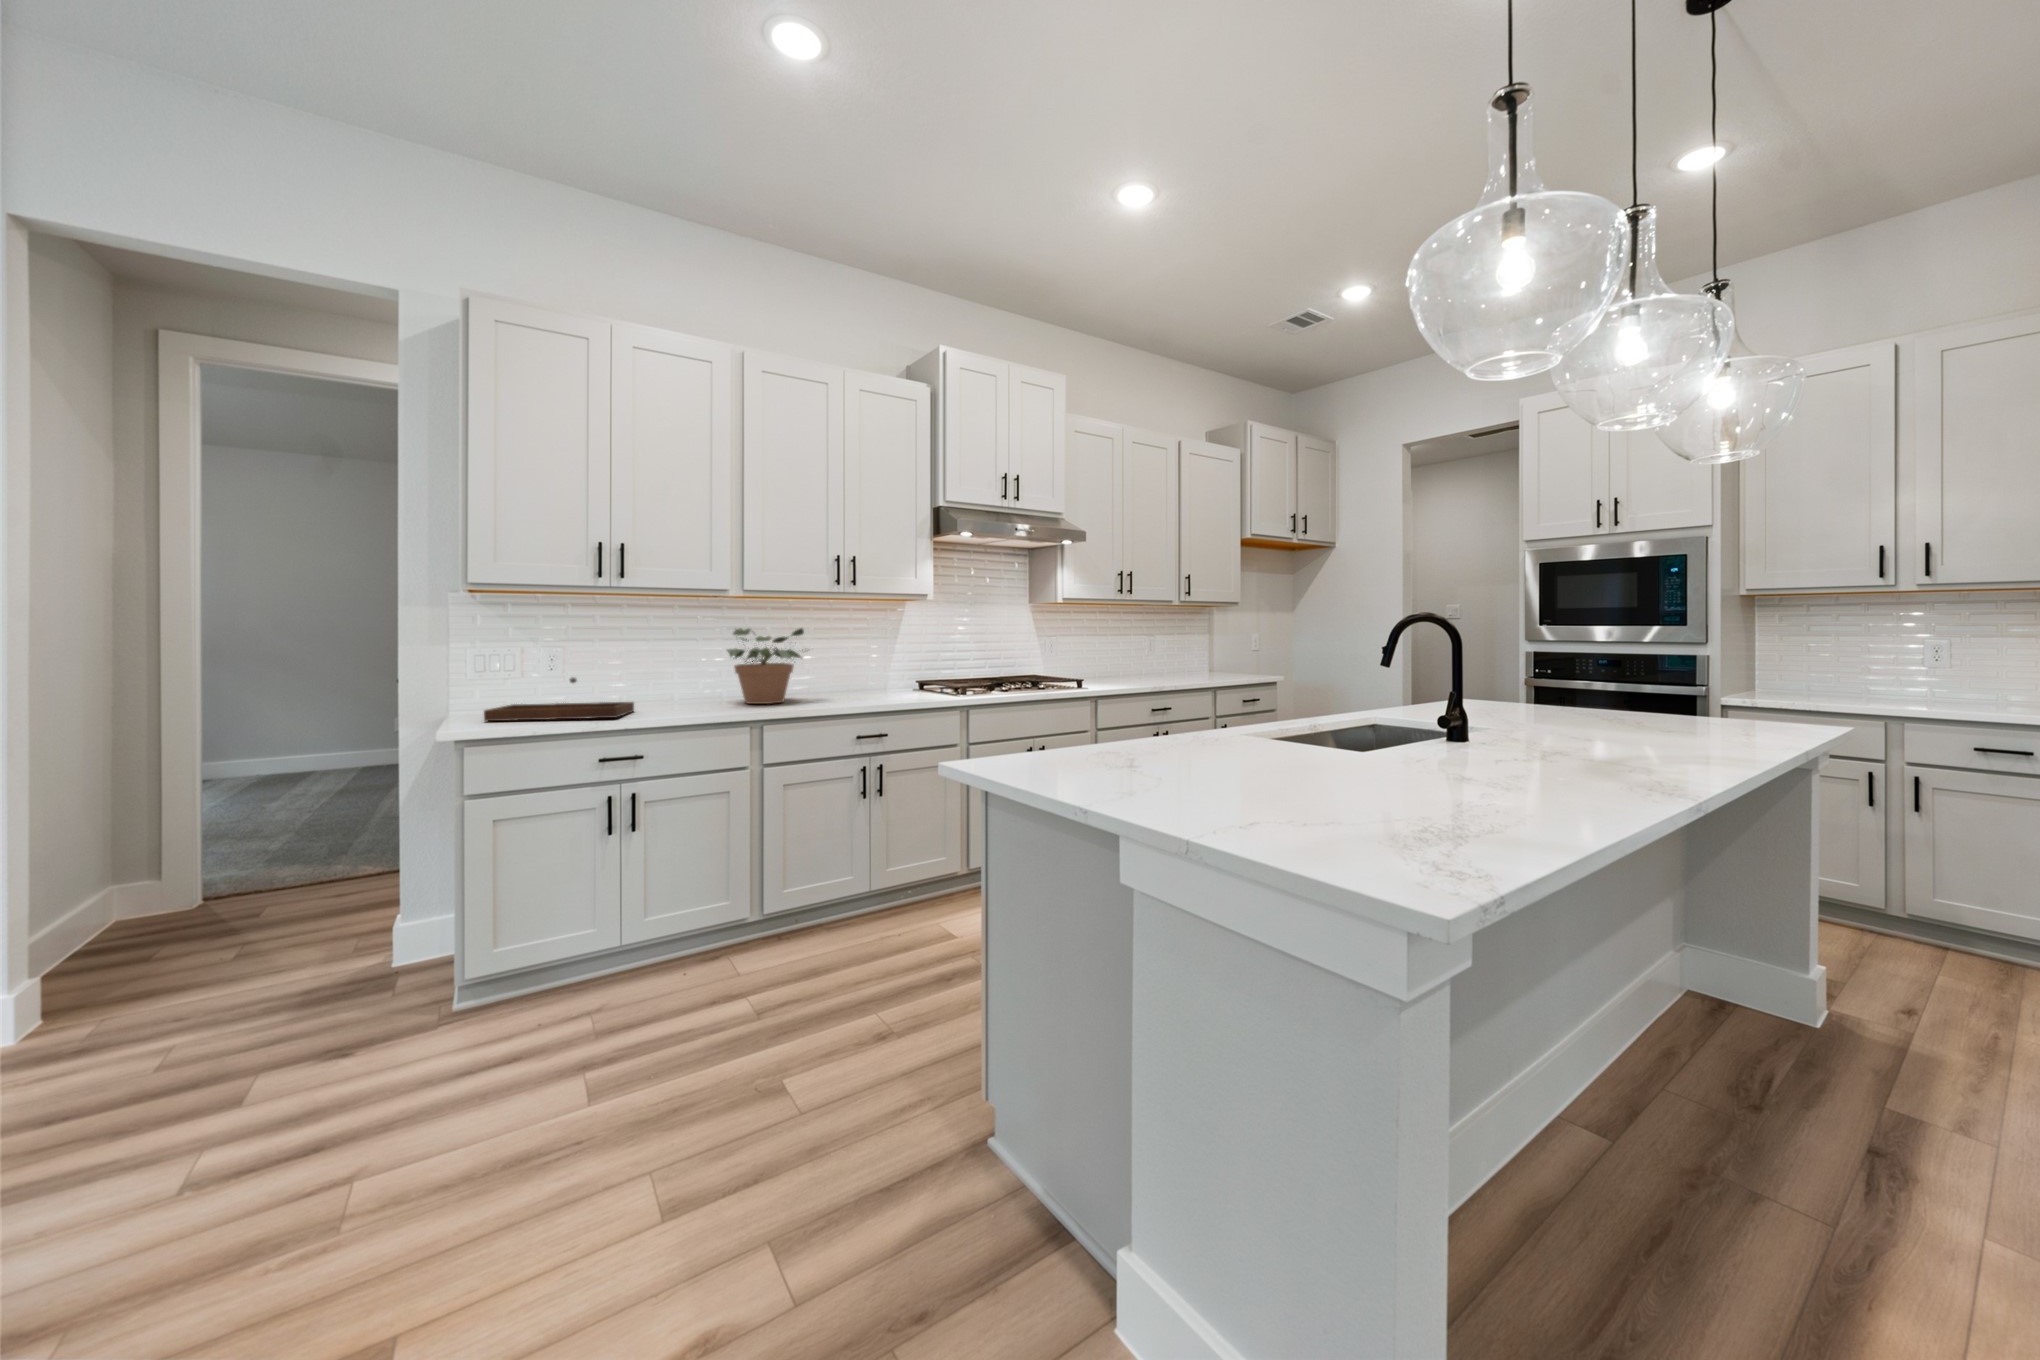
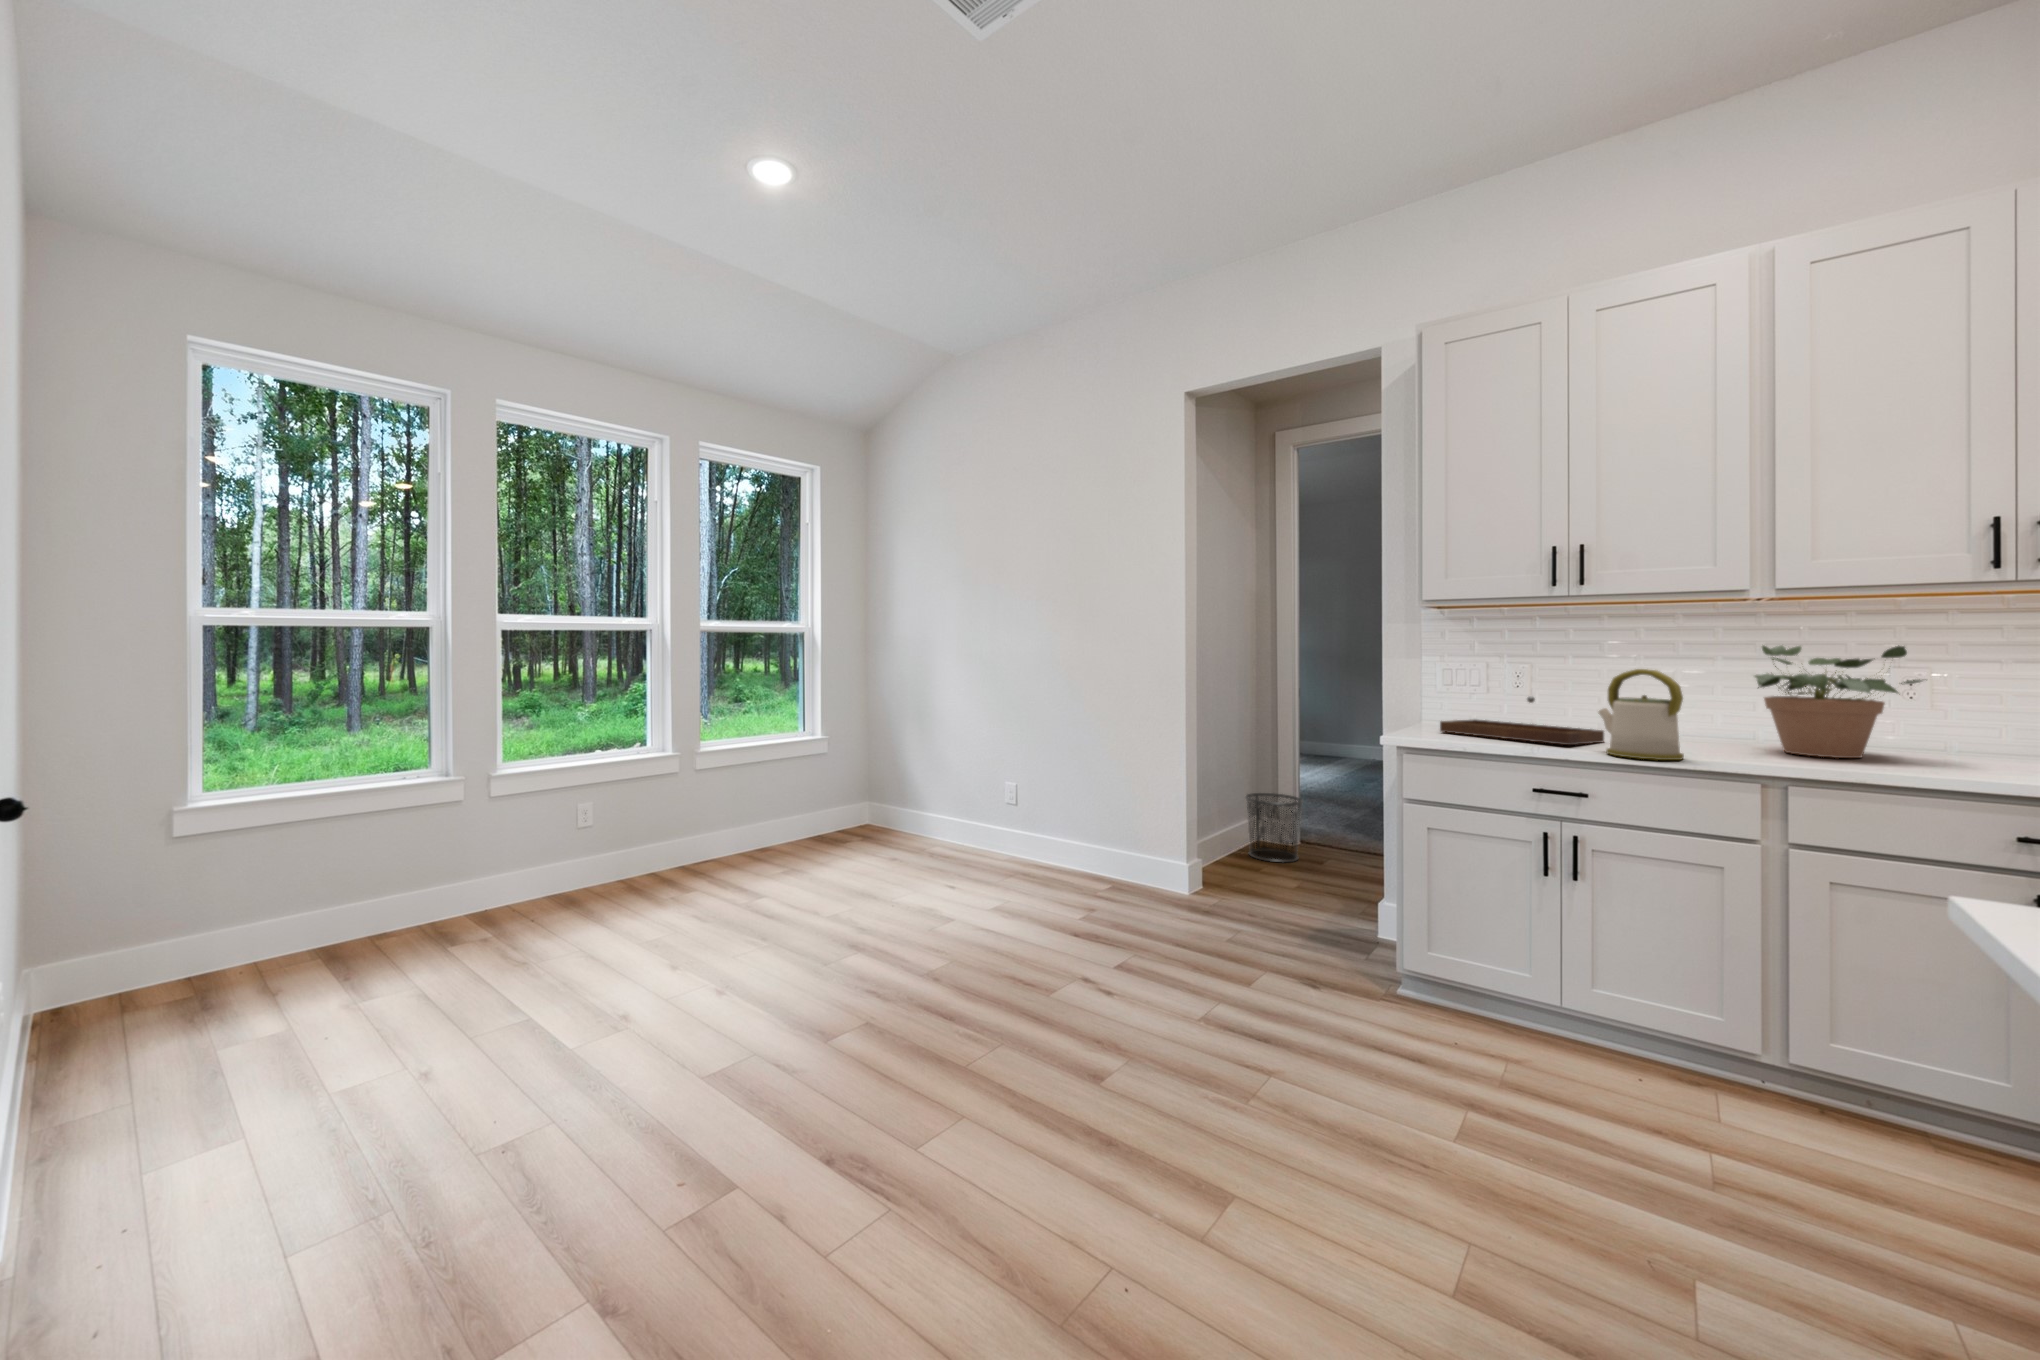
kettle: none [640,648,703,721] -> present [1598,669,1684,760]
waste bin: none [98,839,219,945] -> present [1245,793,1303,862]

